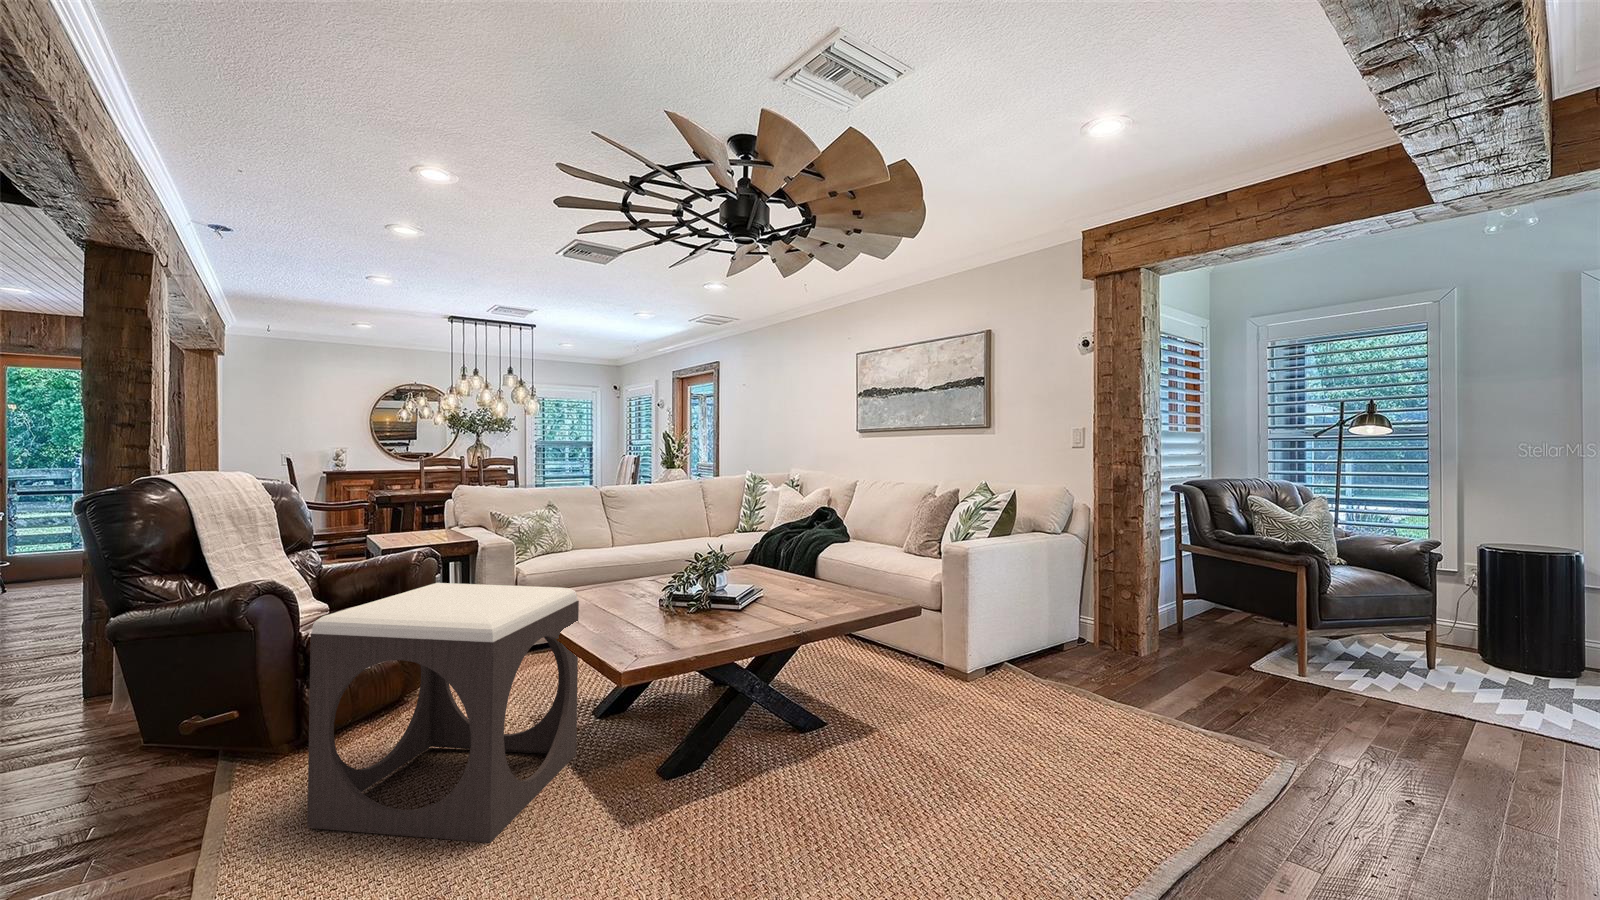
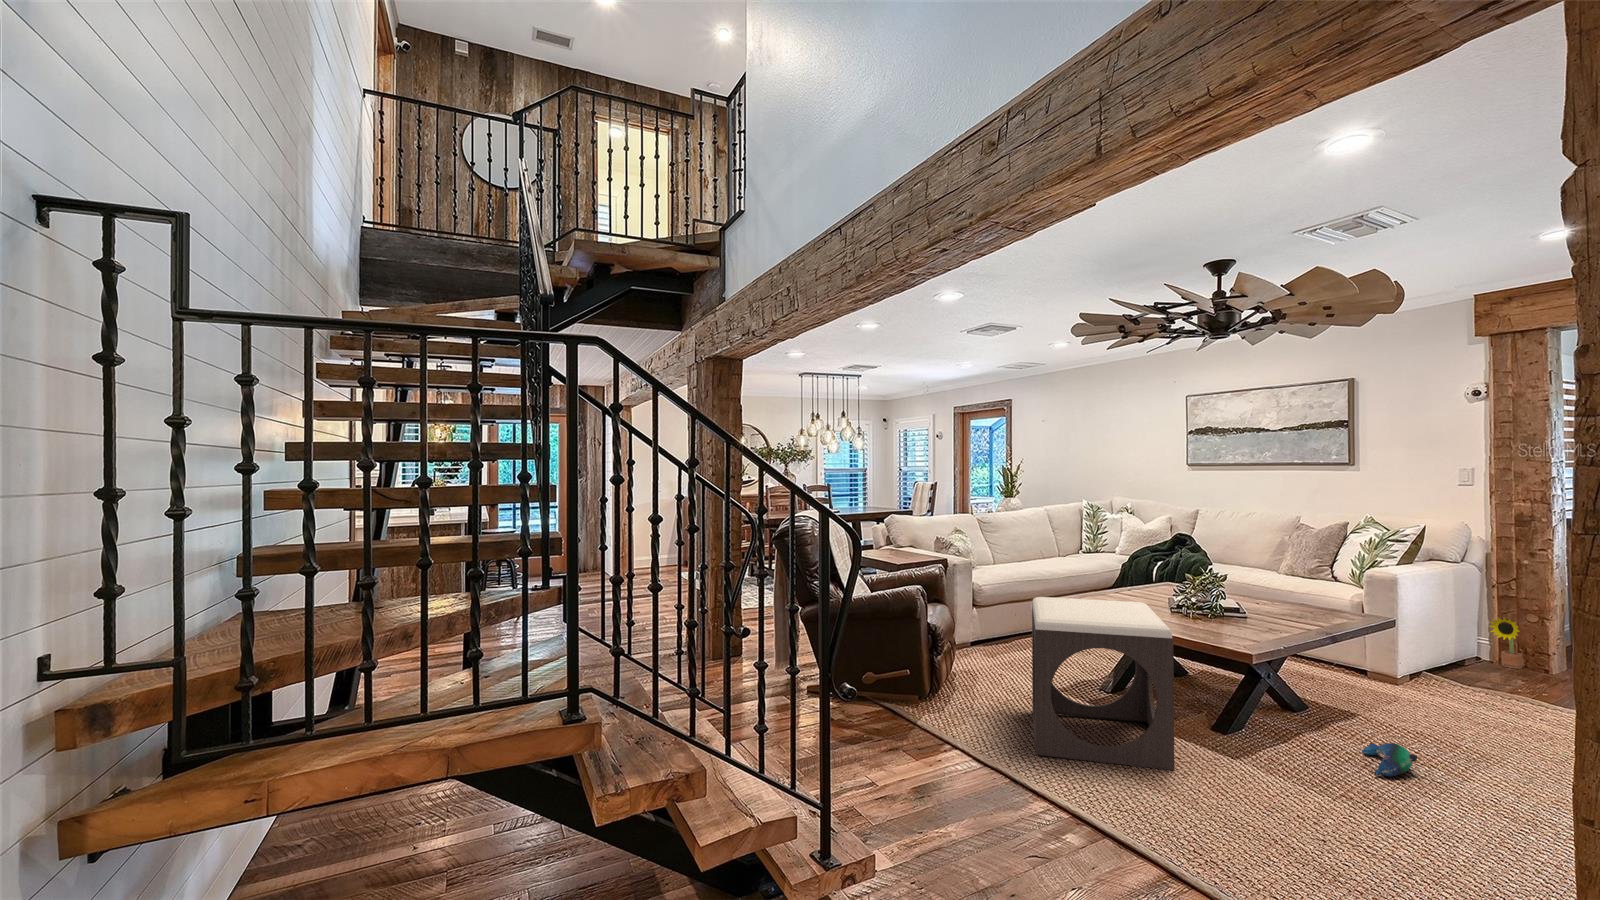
decorative plant: none [1080,596,1111,654] -> present [1489,618,1523,669]
plush toy: none [769,776,834,830] -> present [1362,743,1417,777]

